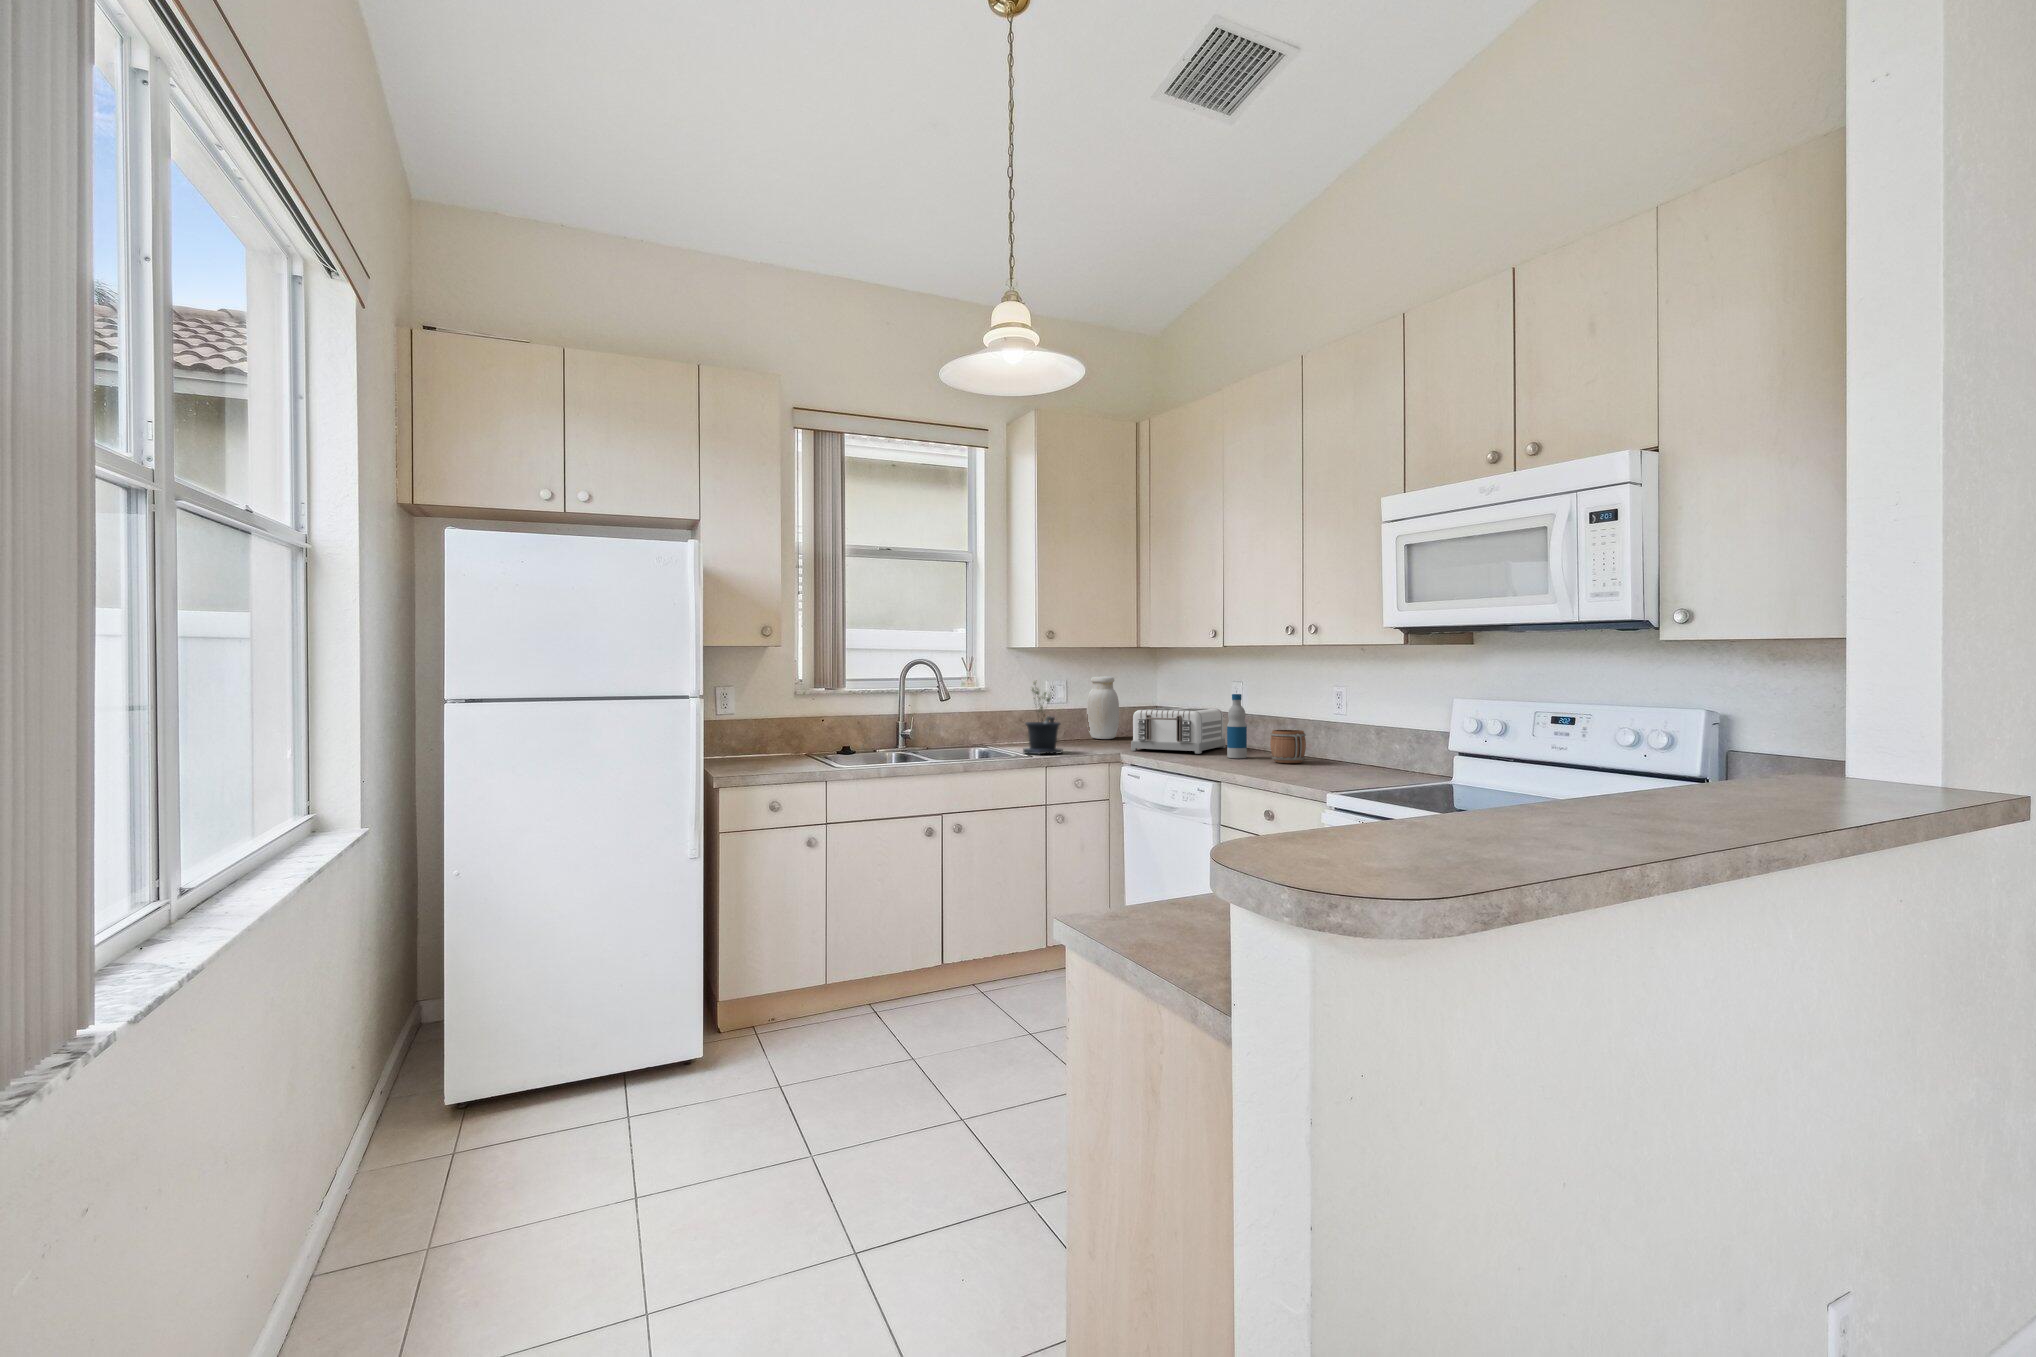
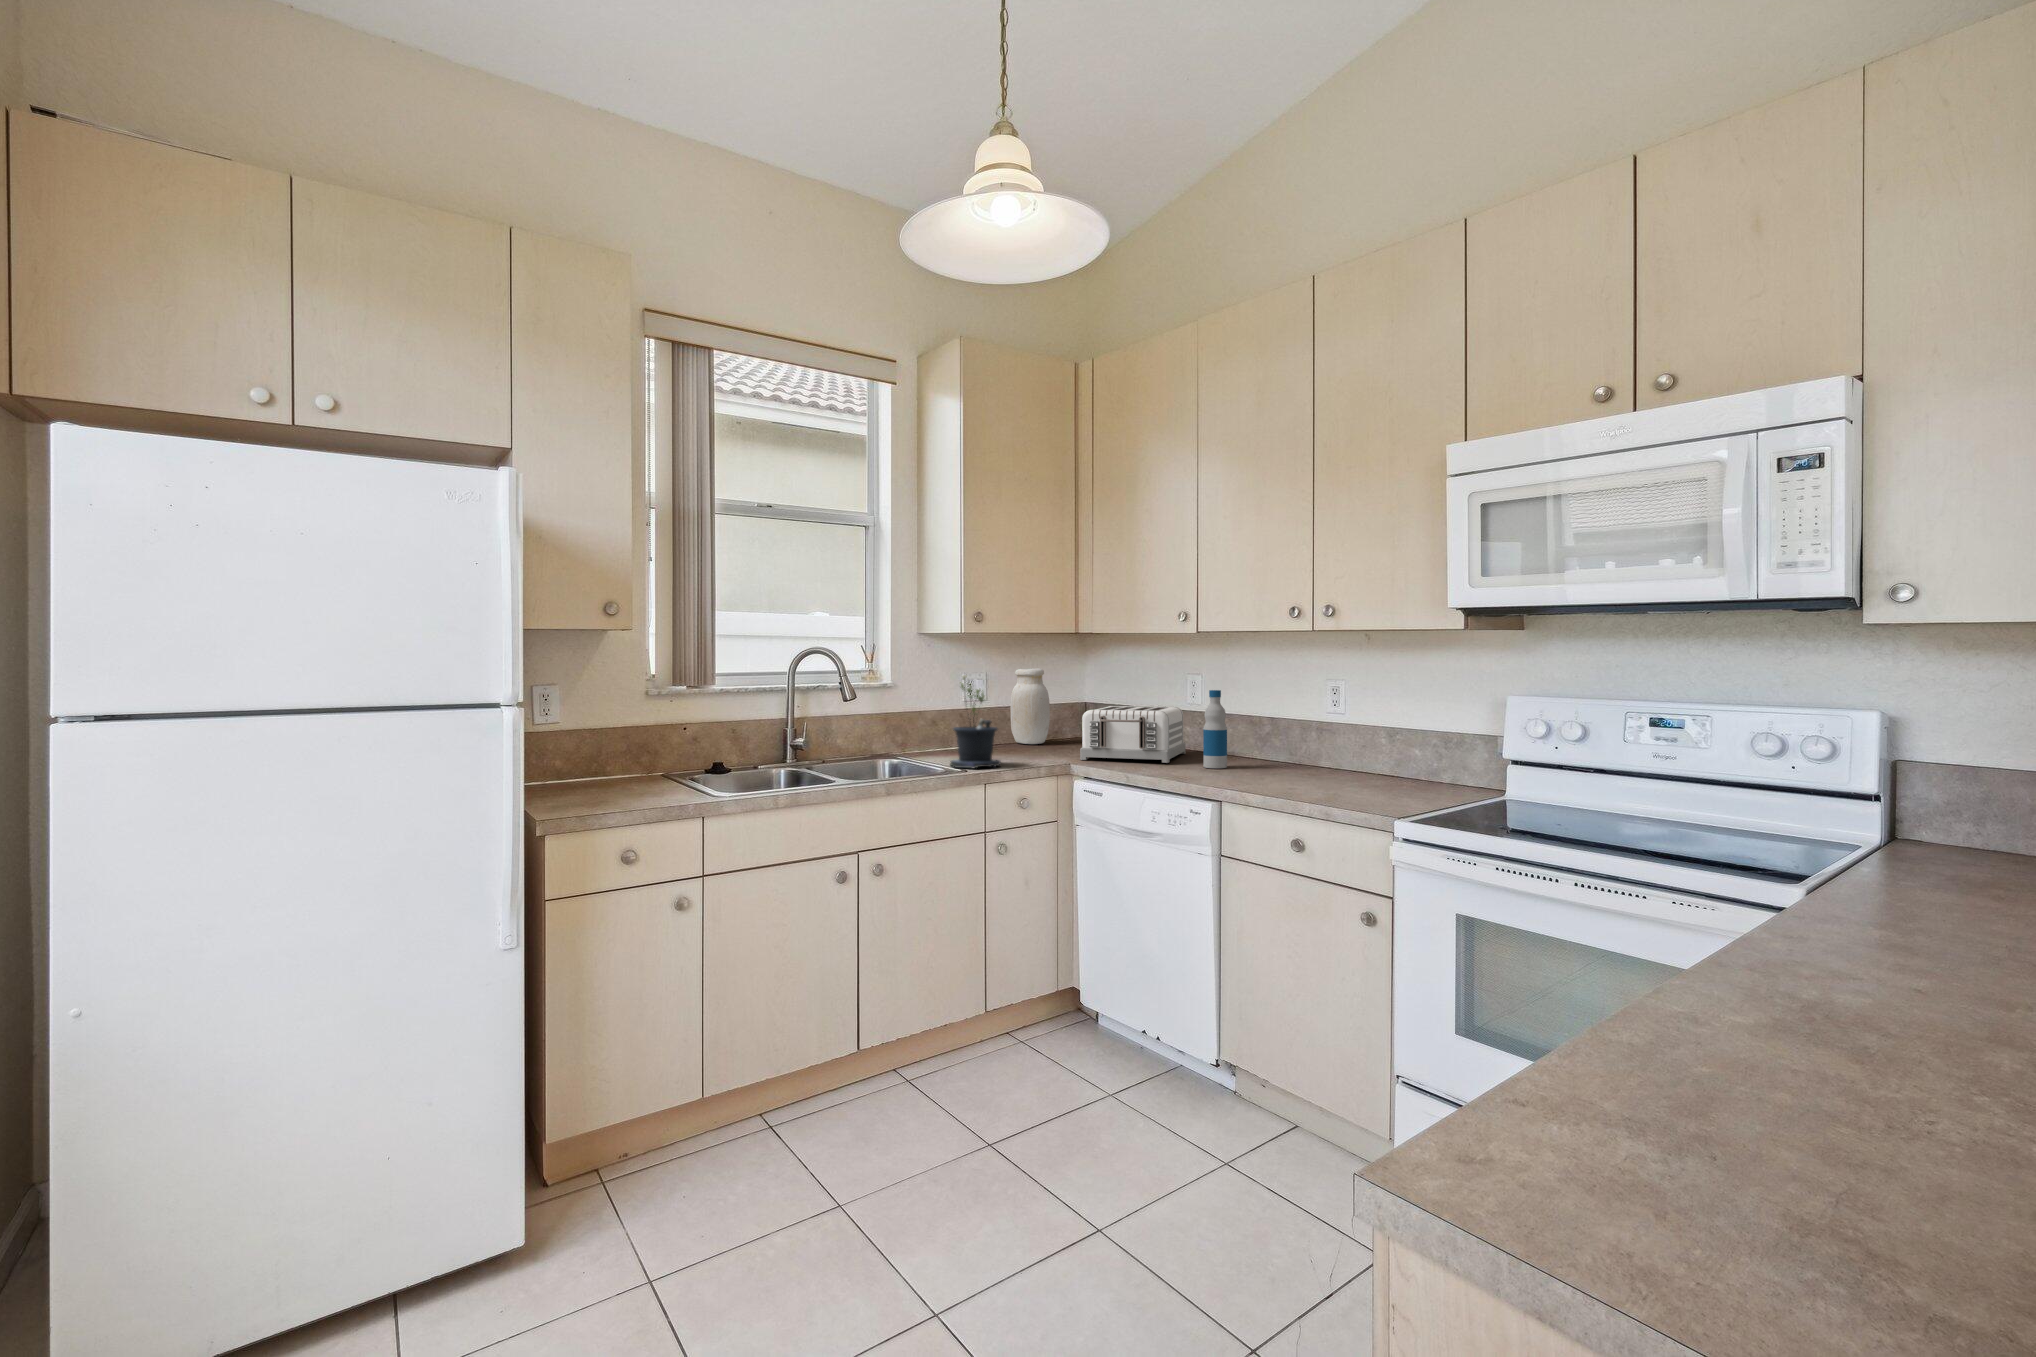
mug: present [1270,729,1306,763] -> none [1261,731,1304,774]

